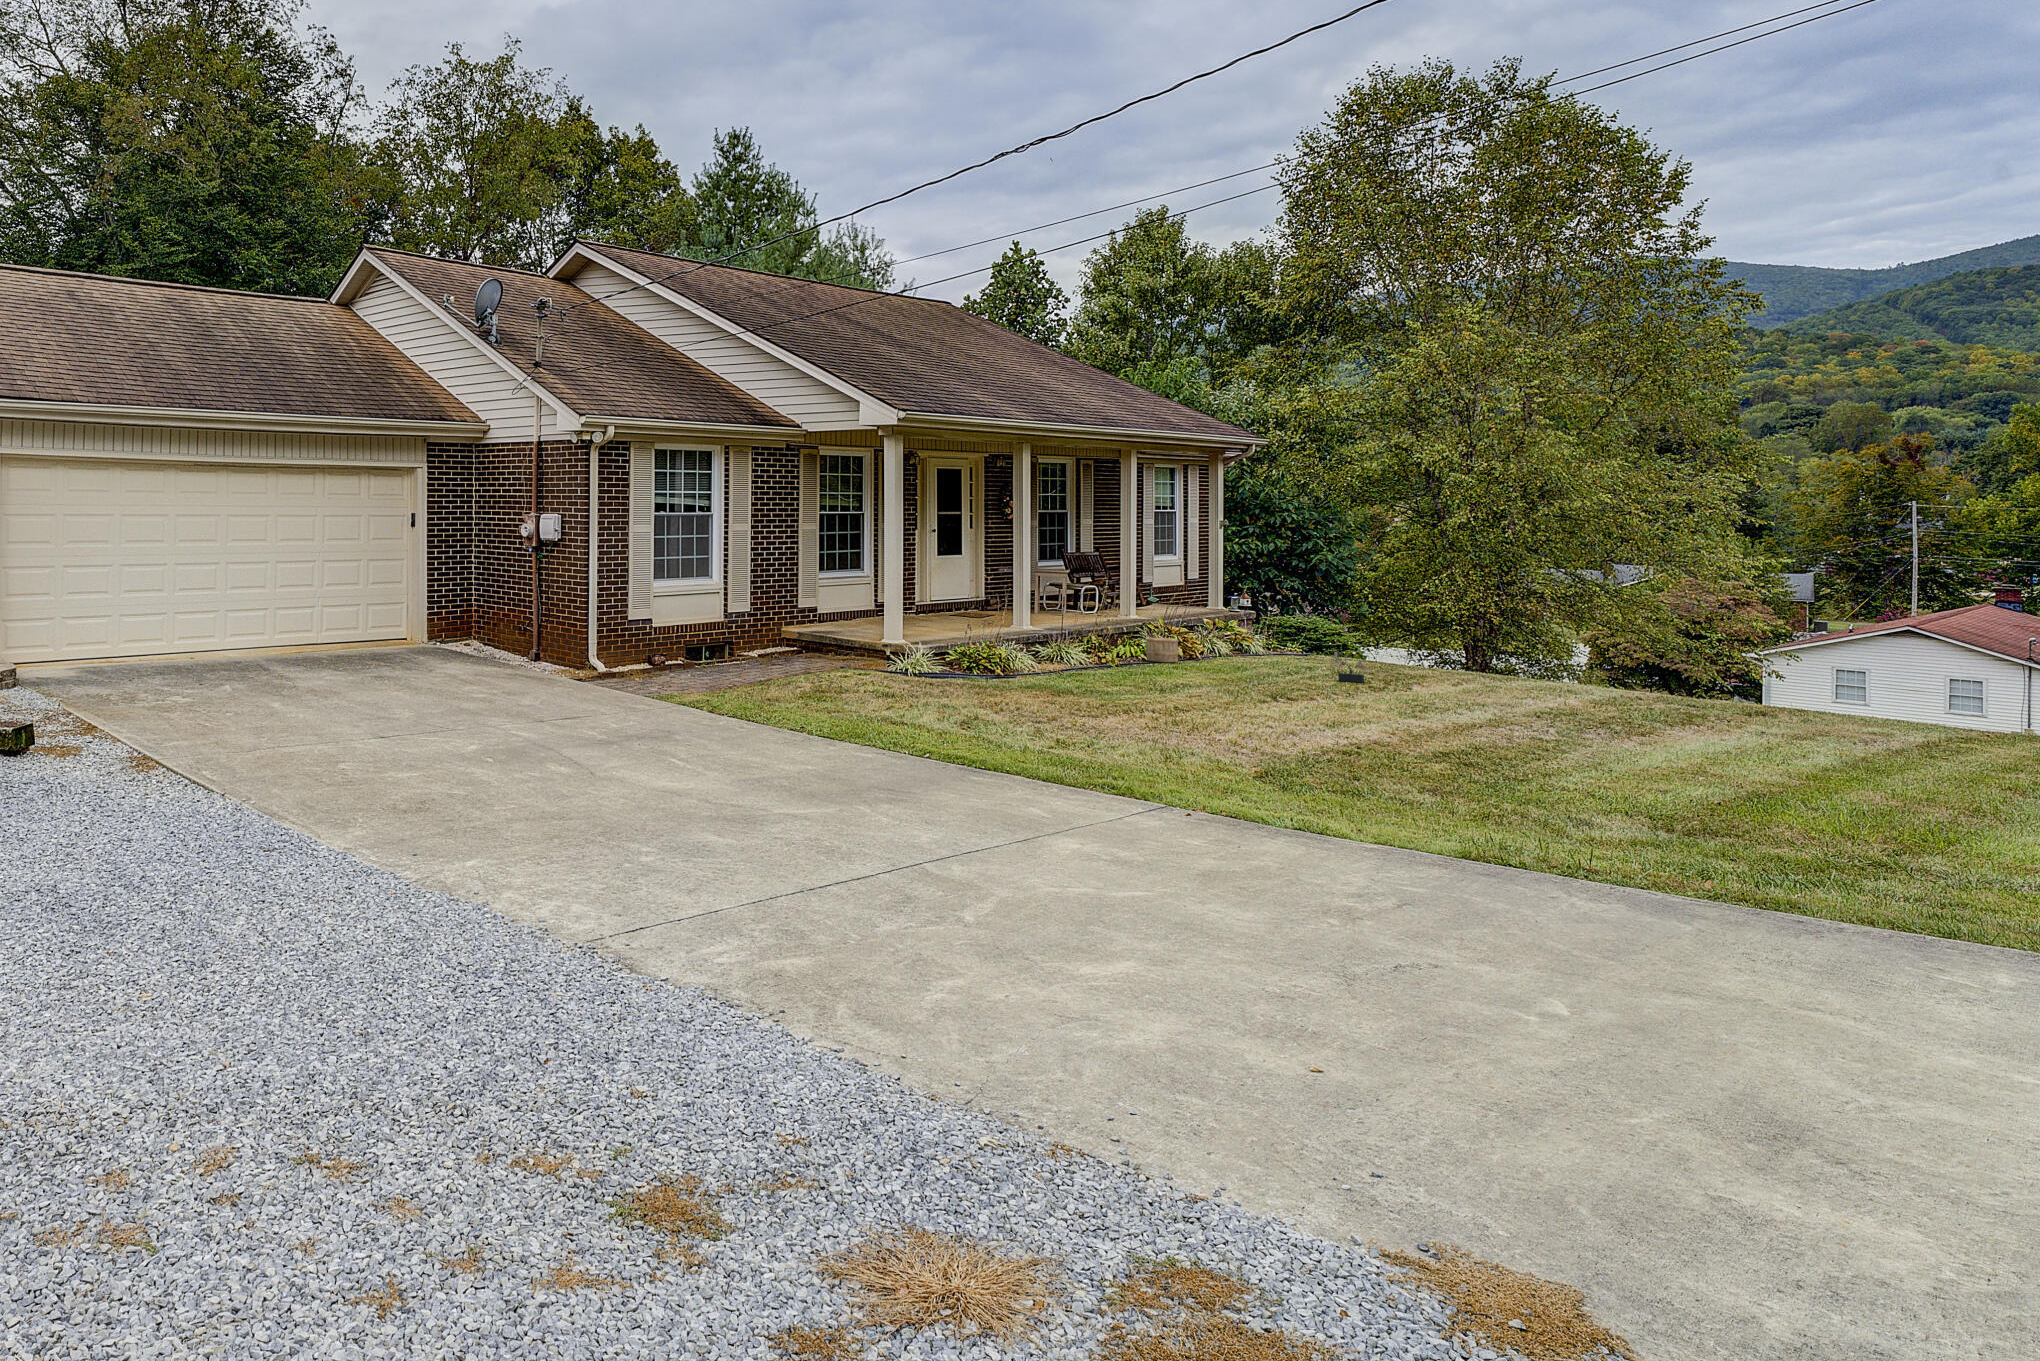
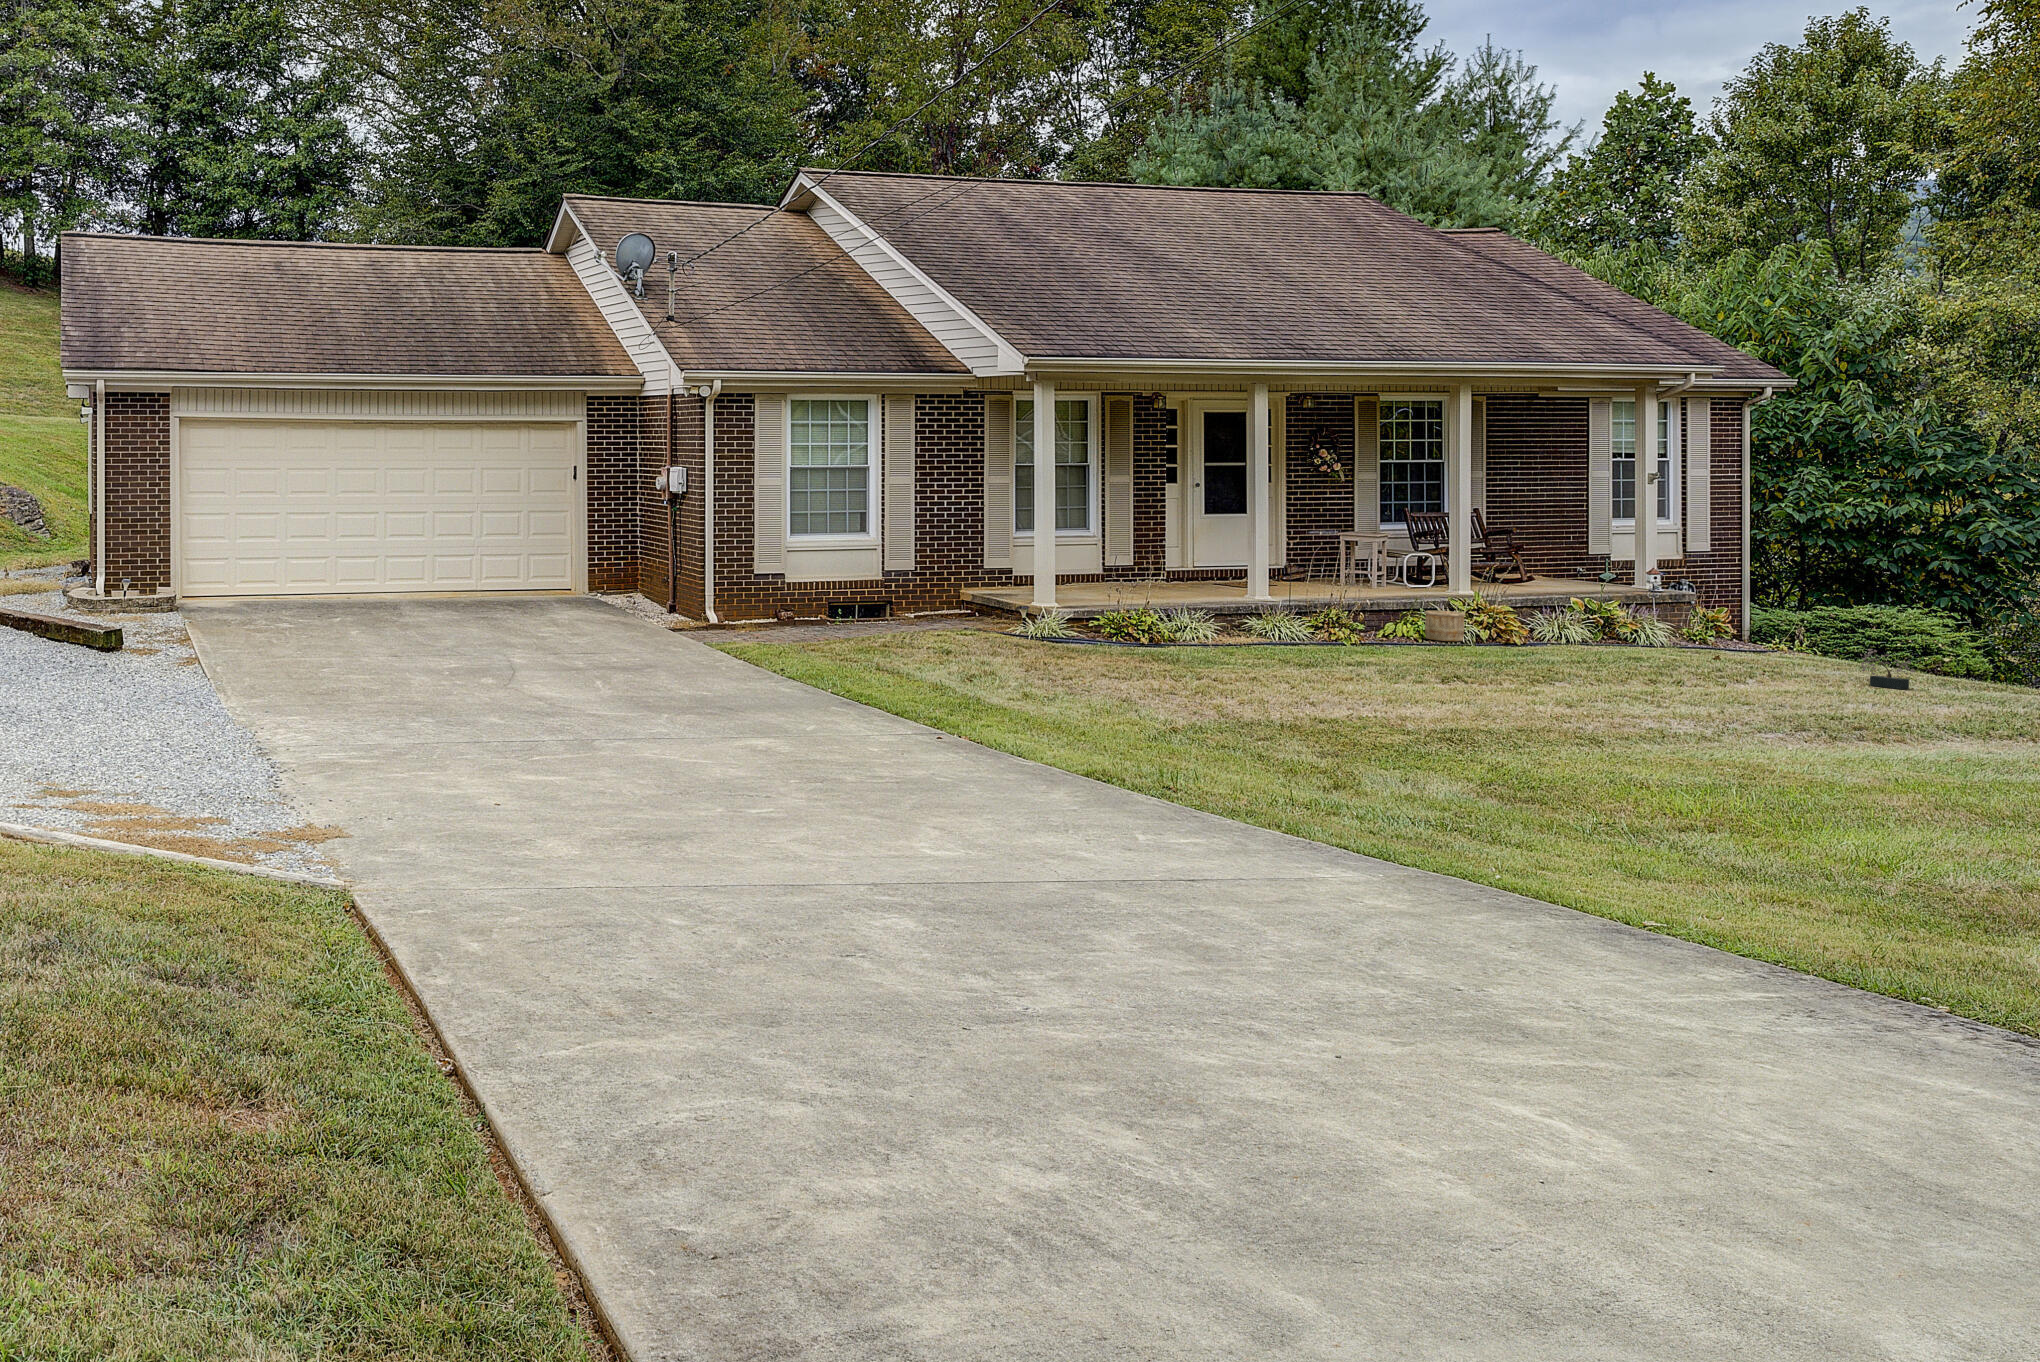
decorative plant: present [1330,652,1370,683] -> present [1860,649,1916,689]

